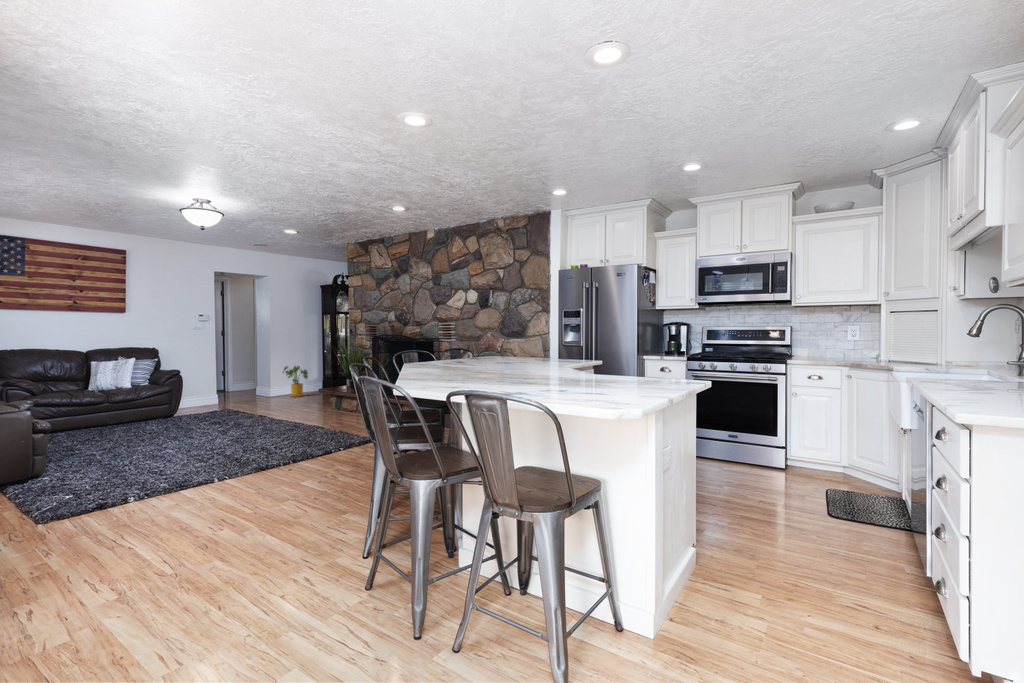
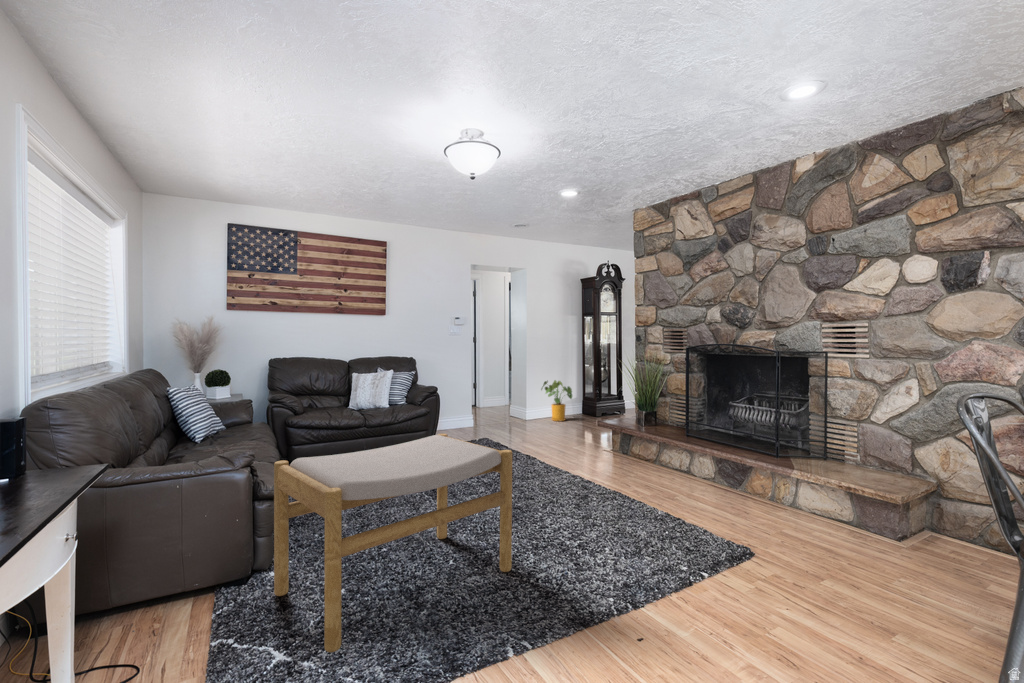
footstool: none [45,393,225,503] -> present [274,434,512,652]

